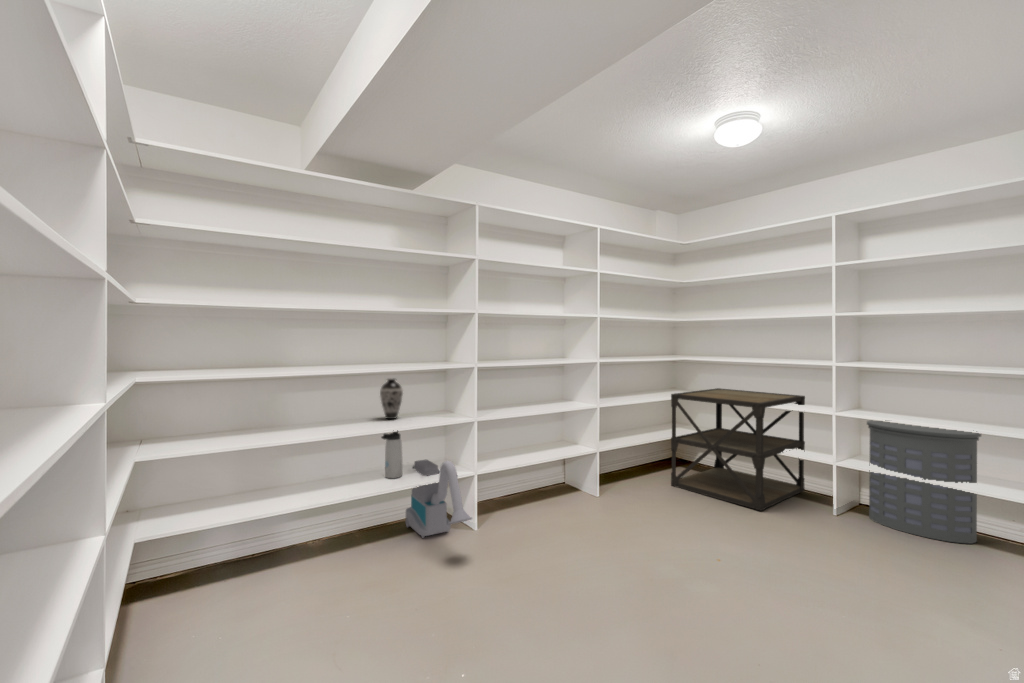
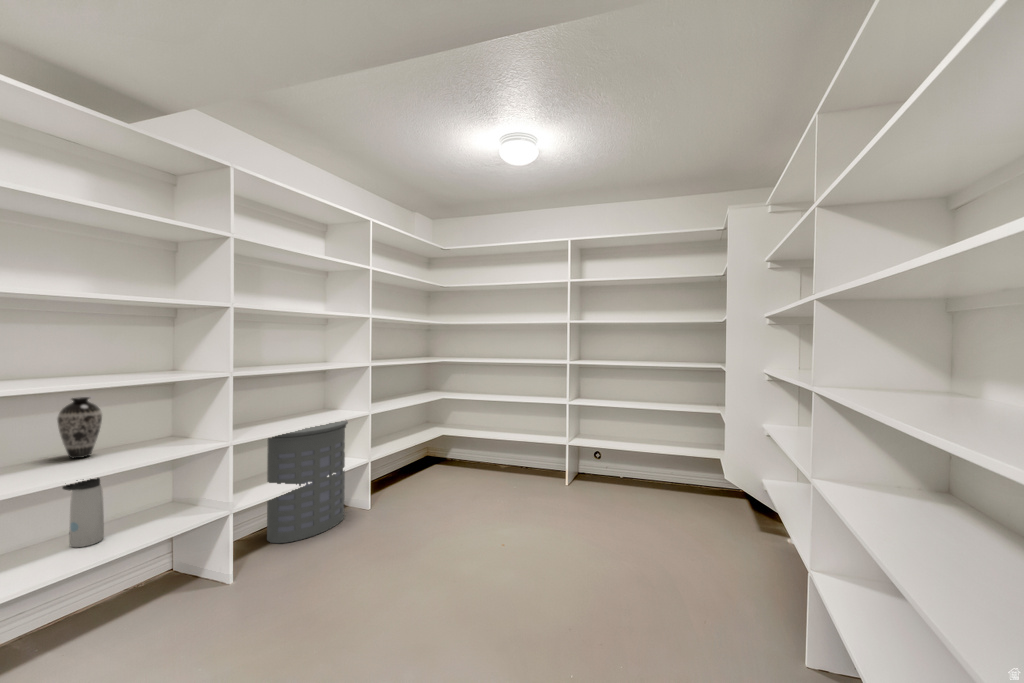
shelving unit: present [671,388,805,511] -> none [438,387,545,494]
laundry hamper: present [867,420,981,543] -> present [267,420,348,543]
vacuum cleaner: present [406,460,472,538] -> none [105,505,233,621]

